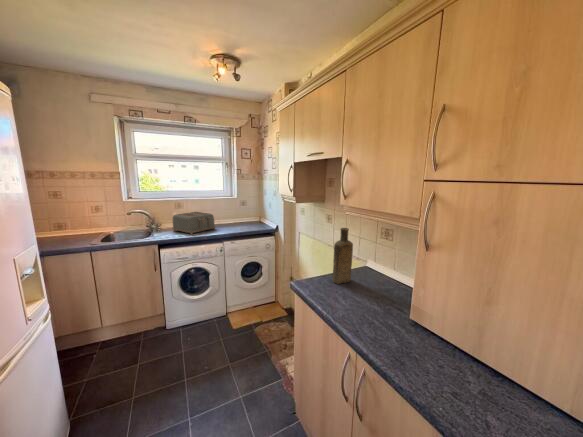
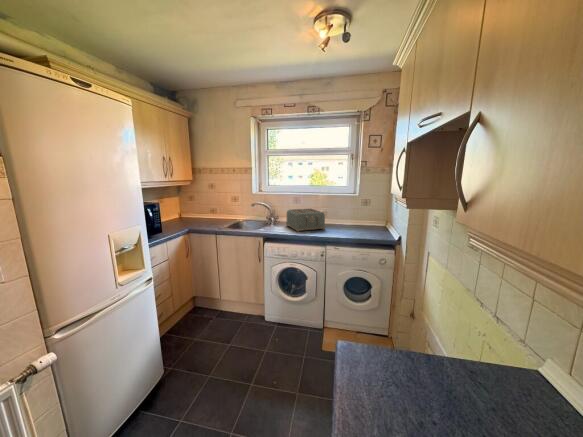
bottle: present [332,228,353,284] -> none [426,273,505,404]

